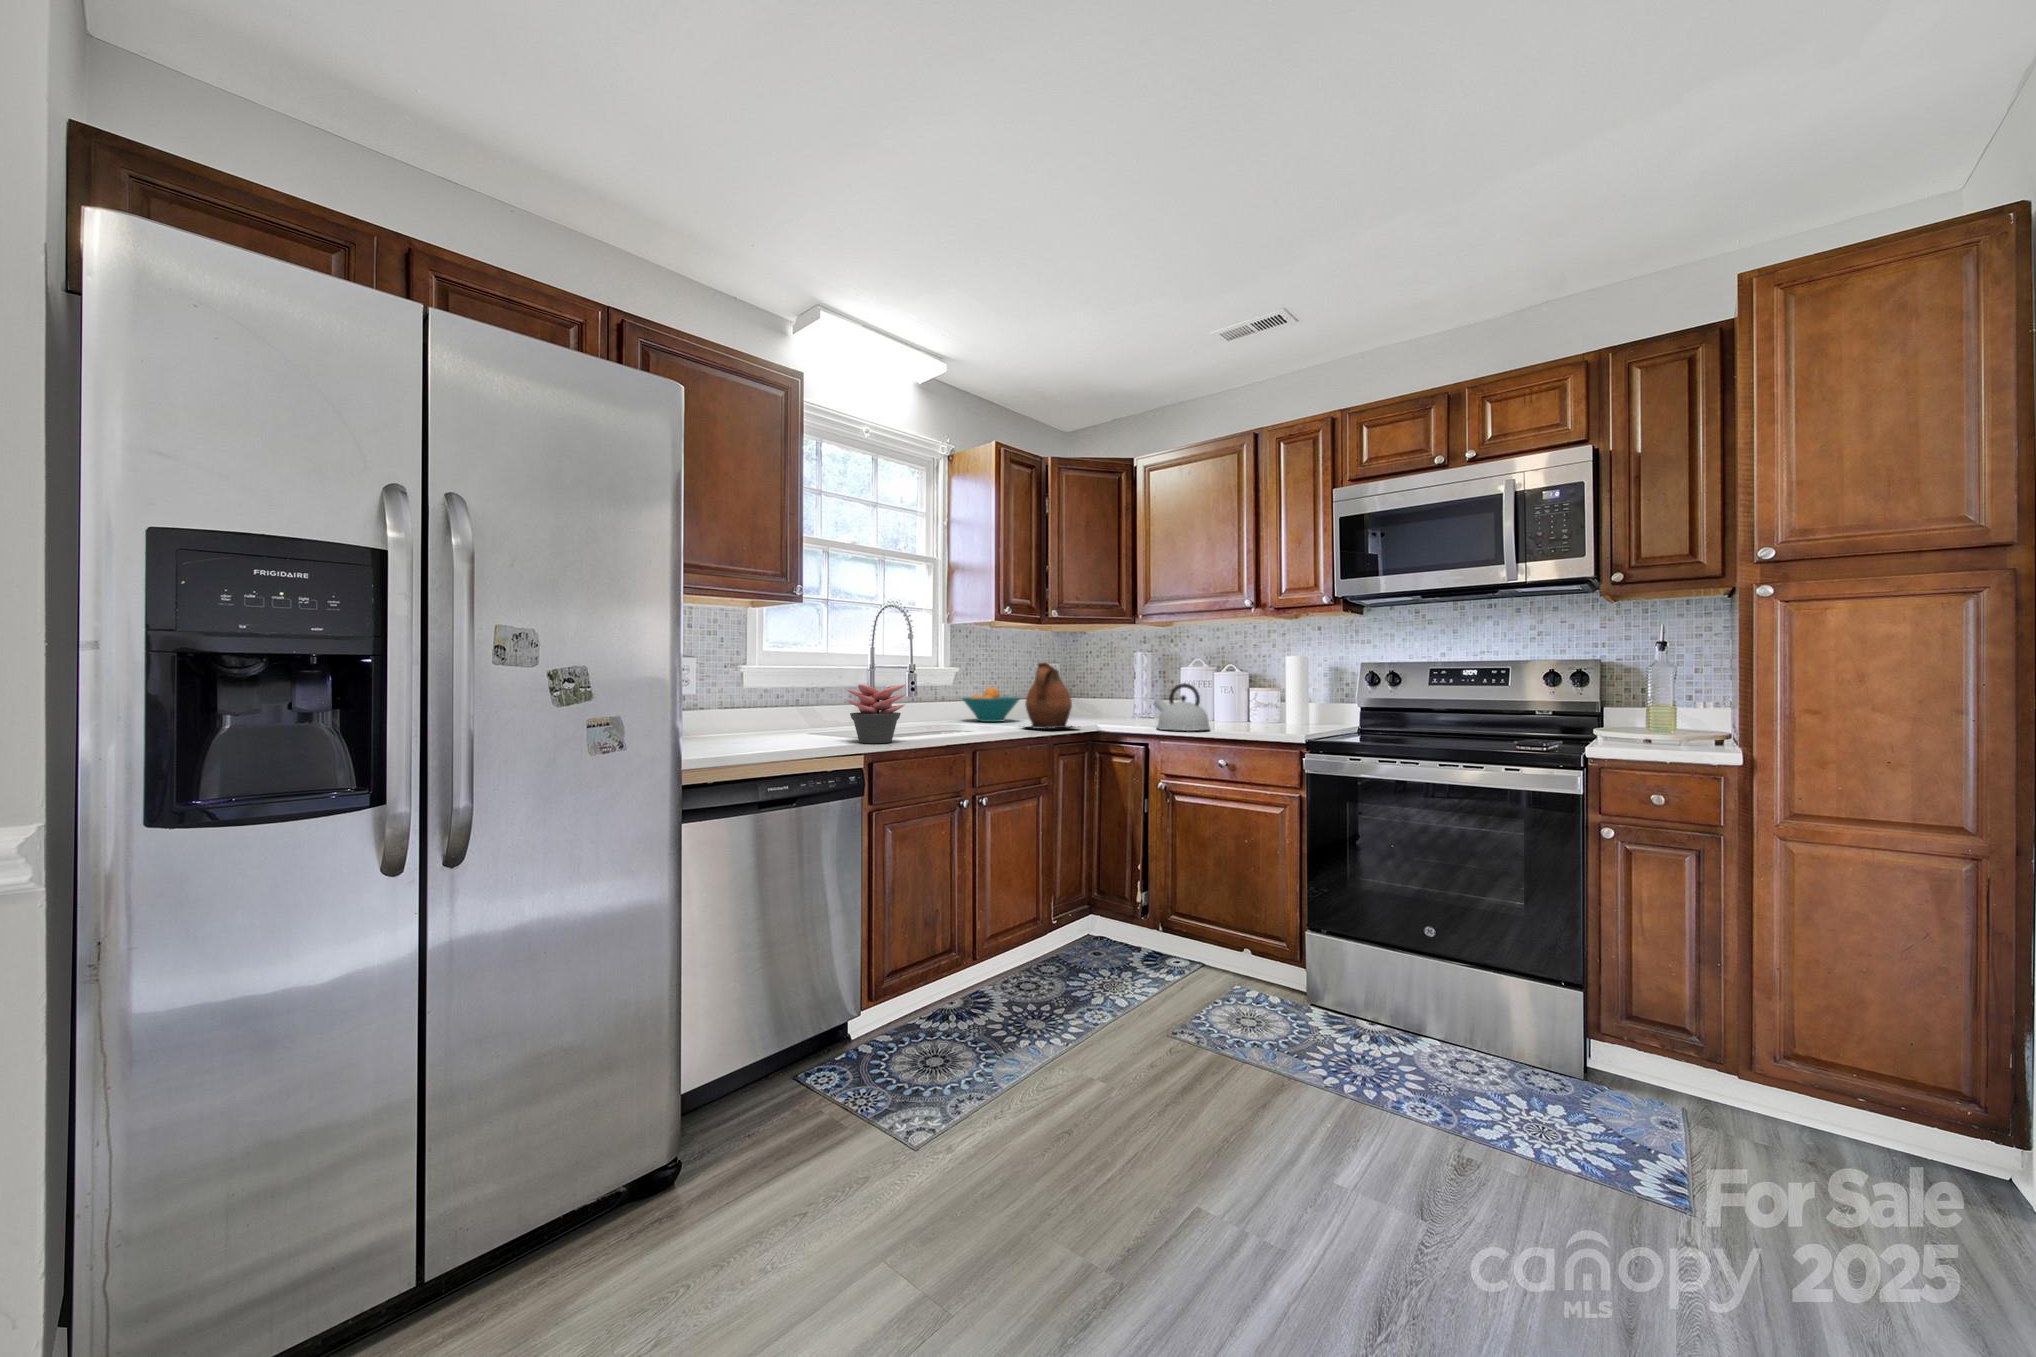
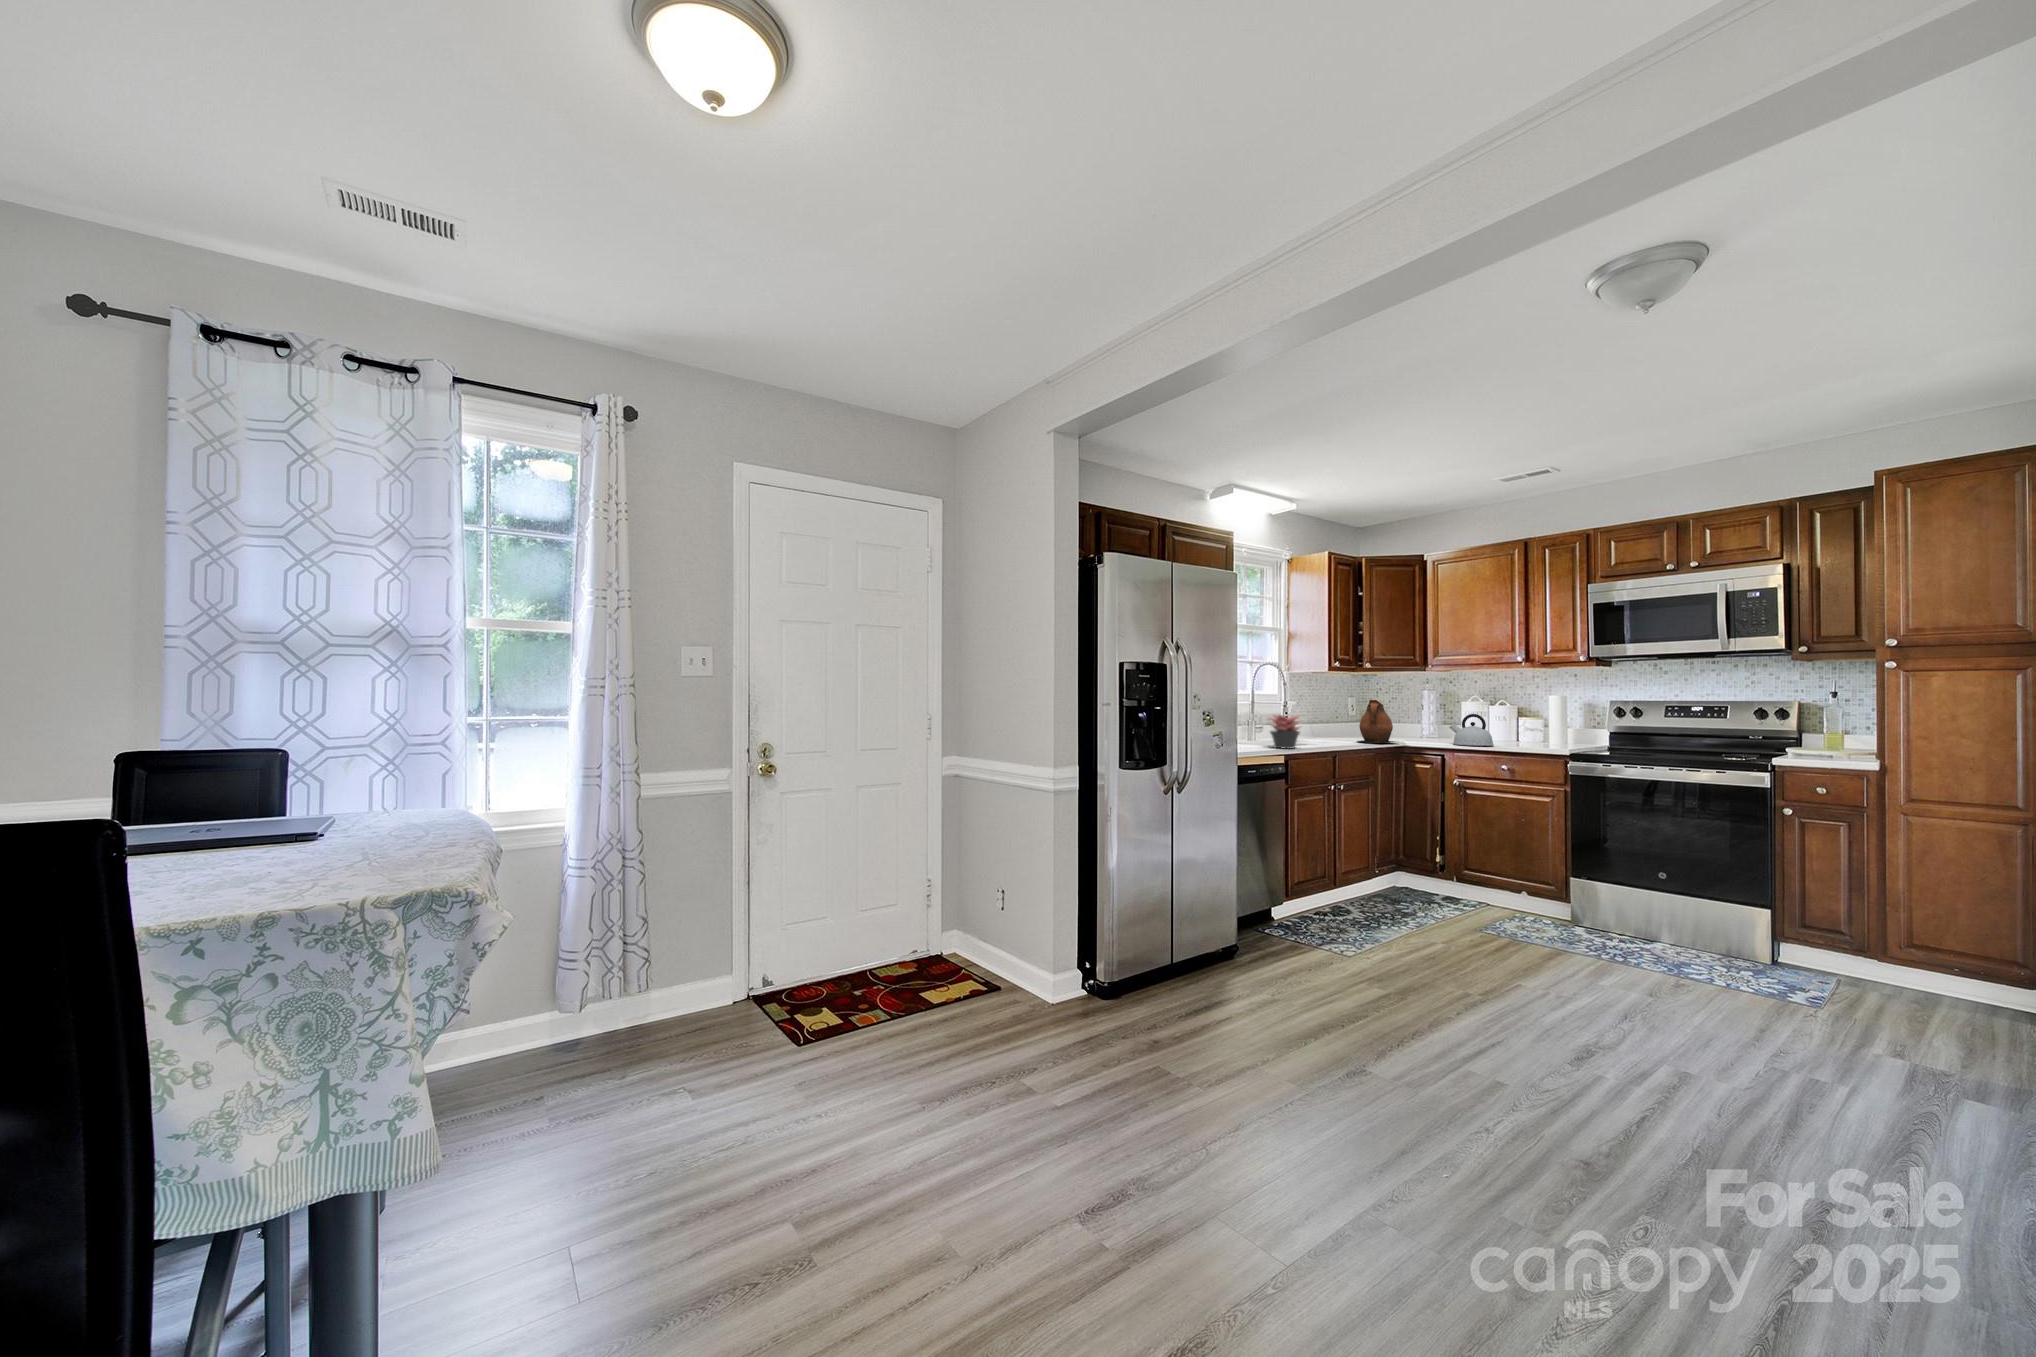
fruit bowl: present [963,687,1019,722] -> none [1304,715,1347,738]

